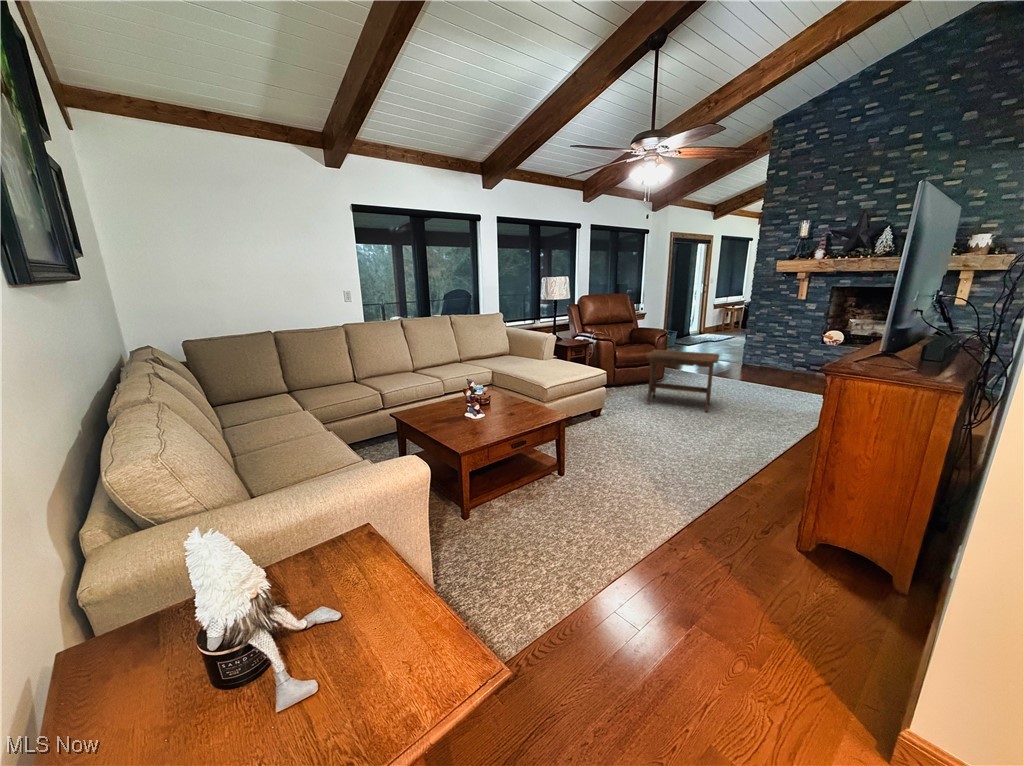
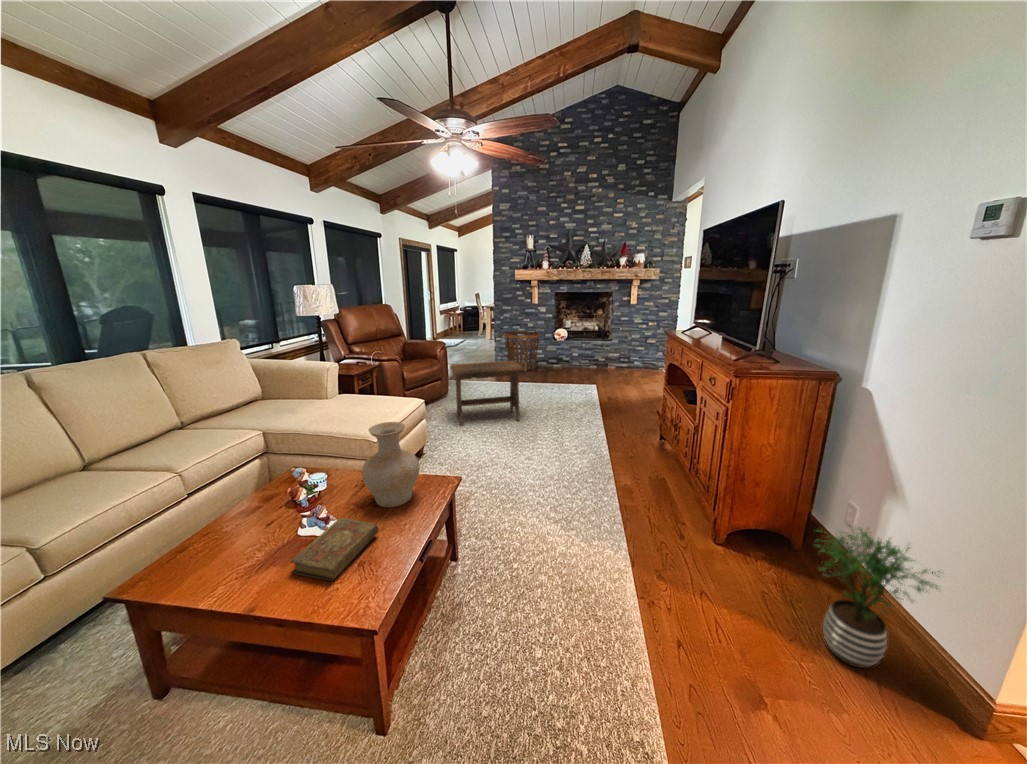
basket: none [751,329,799,374] -> present [504,331,540,371]
vase: none [505,366,540,419] -> present [362,422,419,507]
book: none [451,413,497,434] -> present [290,518,378,581]
potted plant: none [776,529,916,675] -> present [816,526,939,668]

